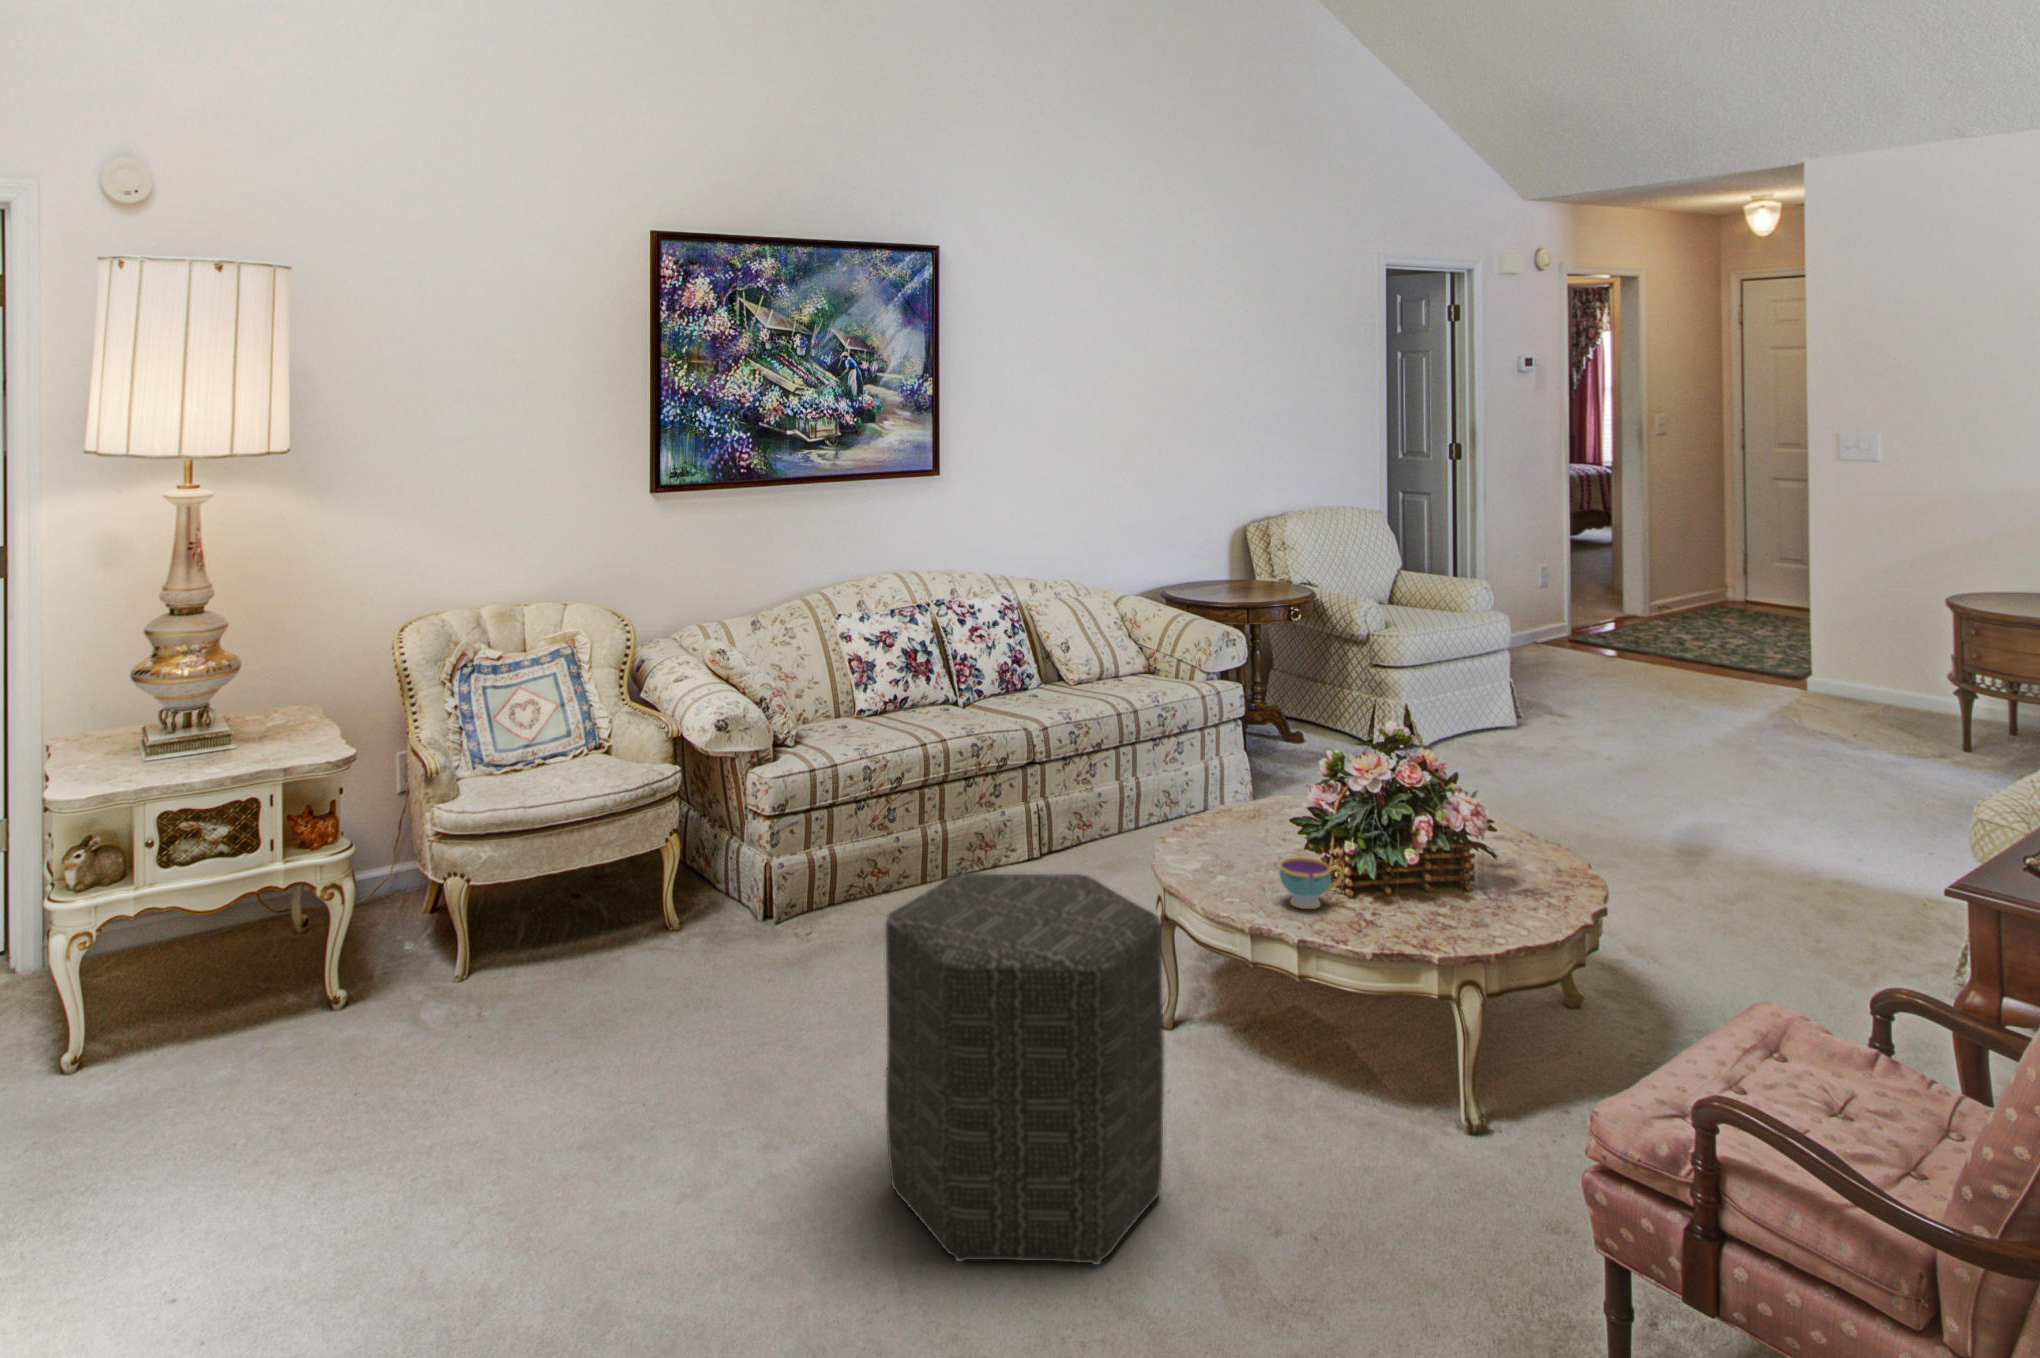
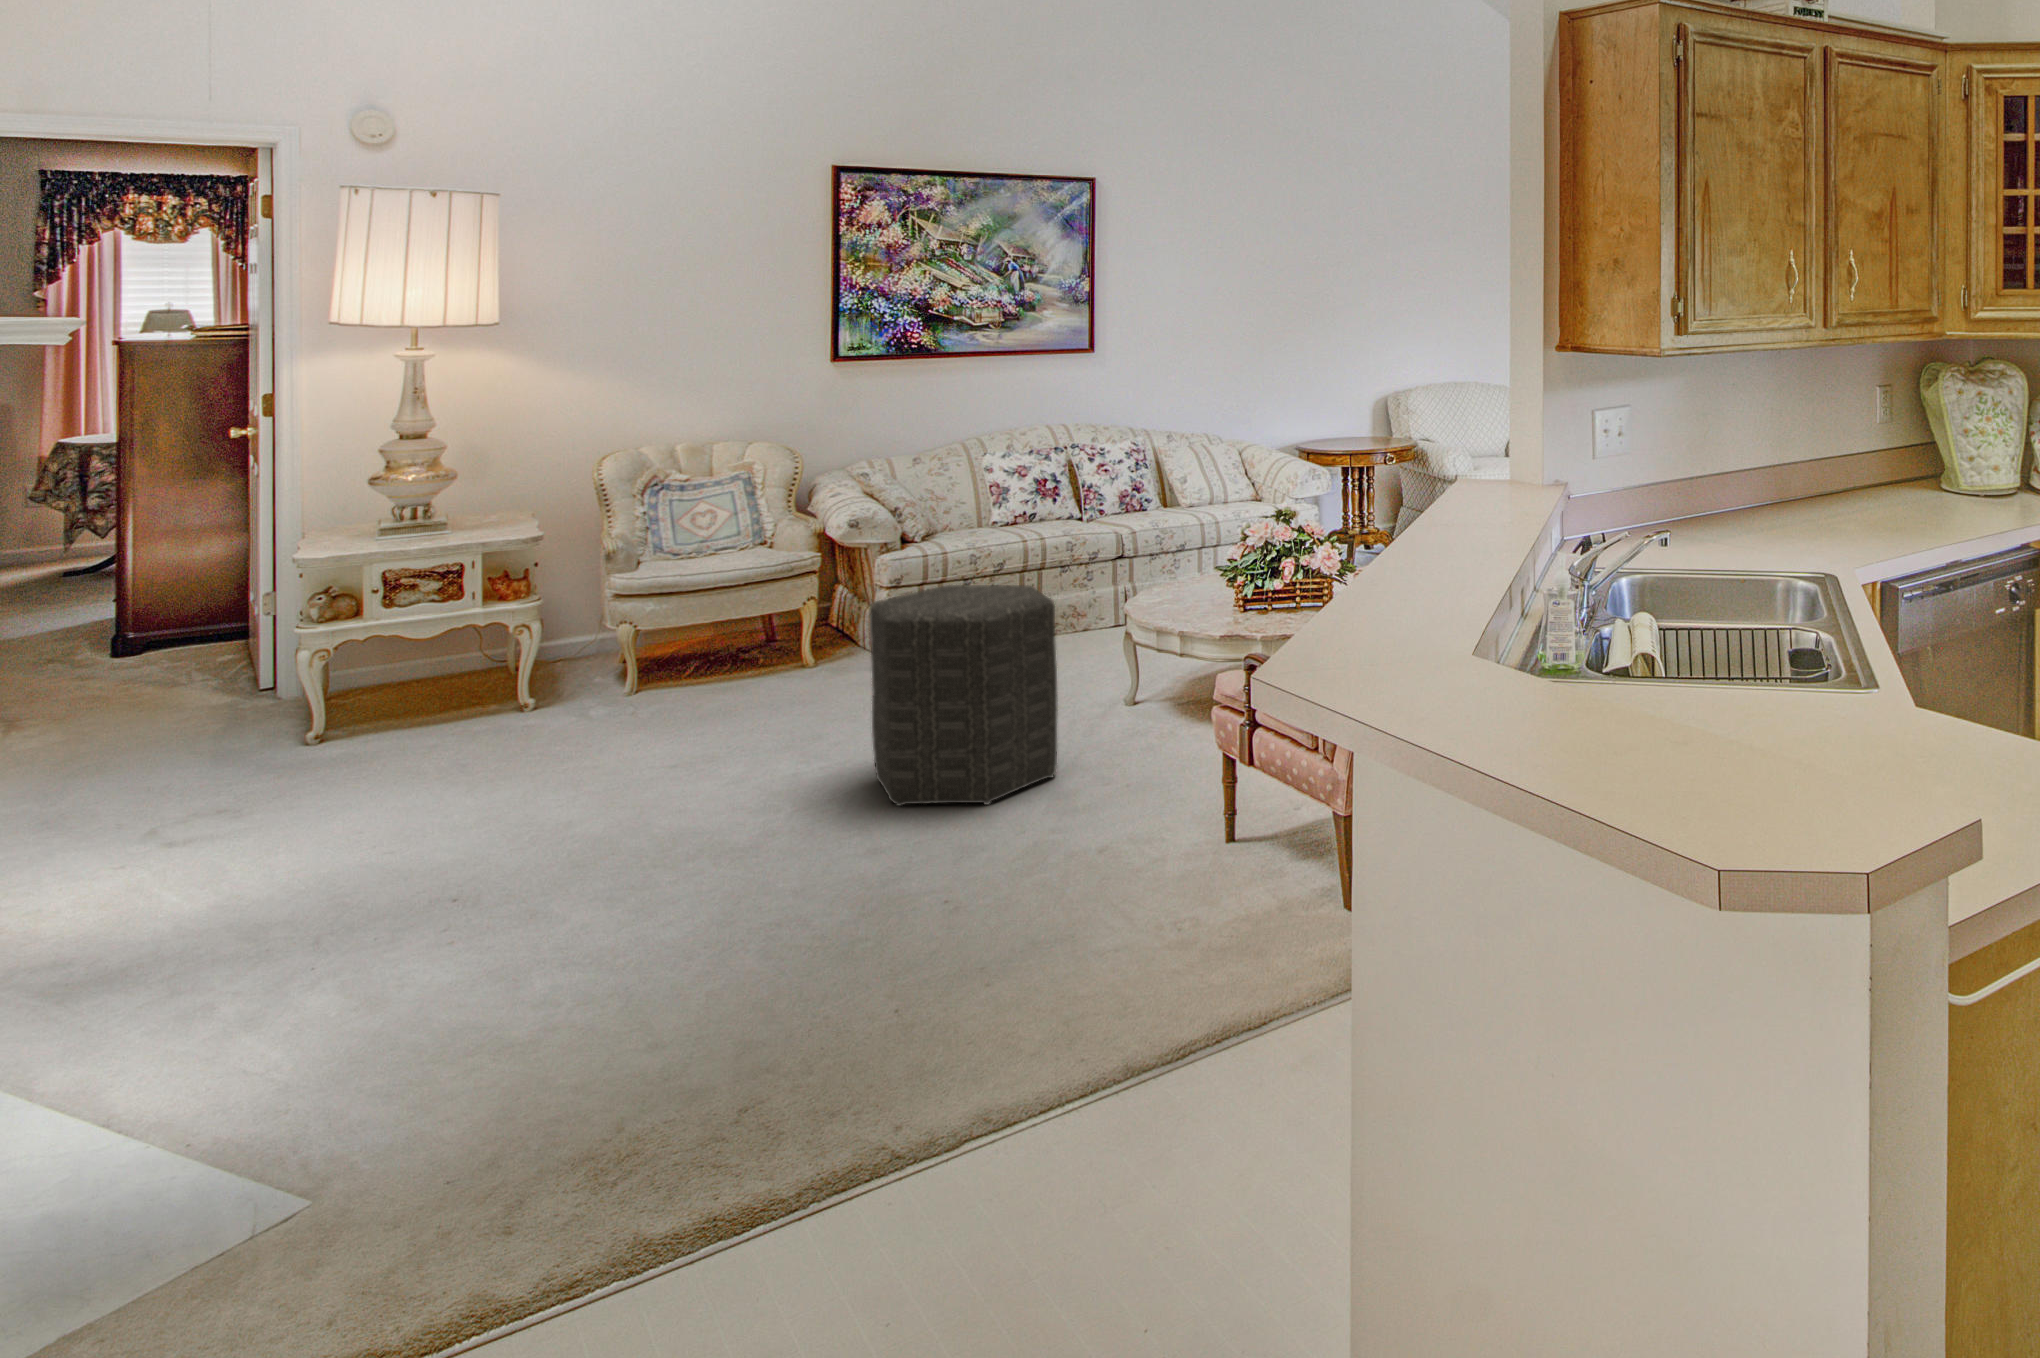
teacup: present [1280,857,1344,909] -> none [1190,586,1232,617]

